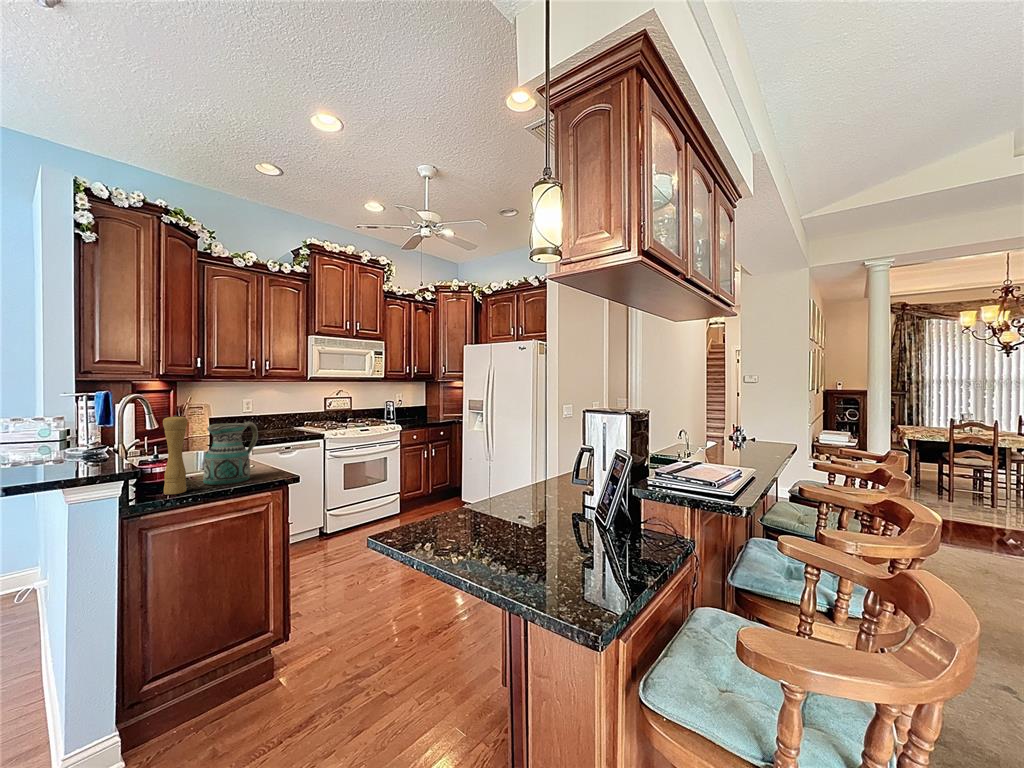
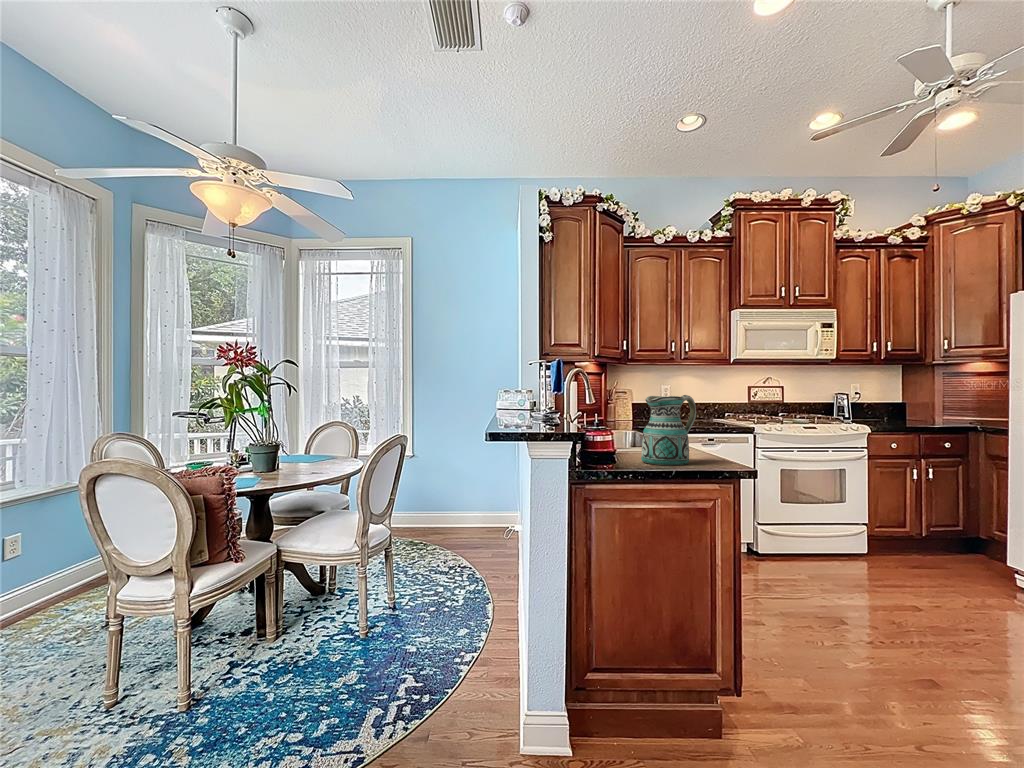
pepper mill: present [163,415,187,494] -> none [607,382,628,467]

